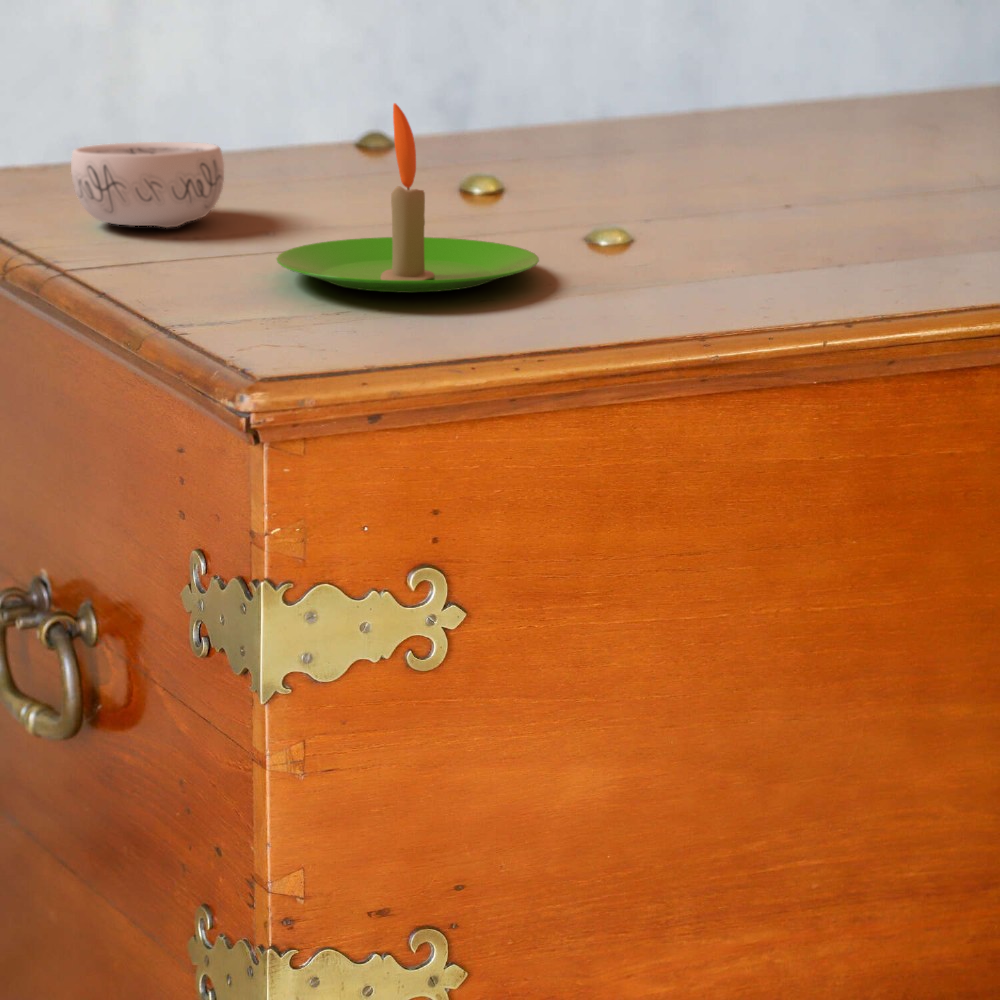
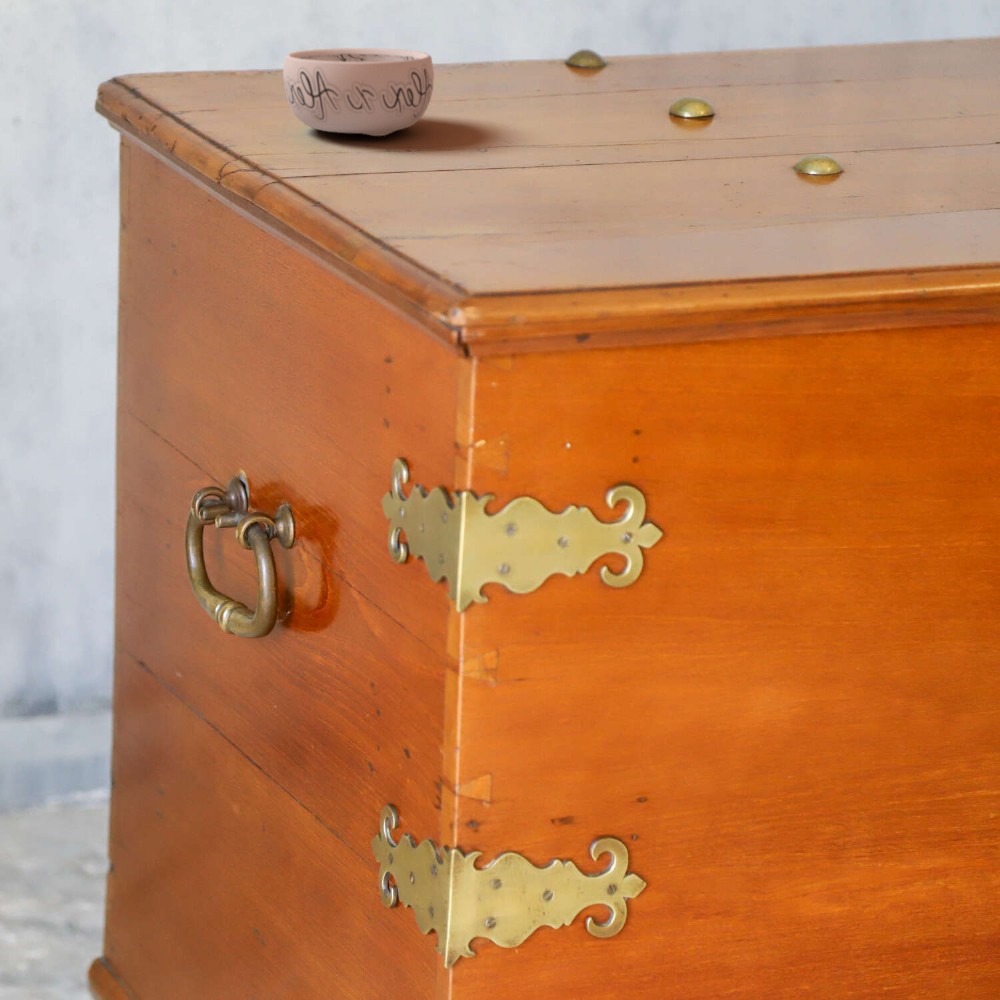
candle: present [277,103,539,292] -> none [486,20,750,211]

